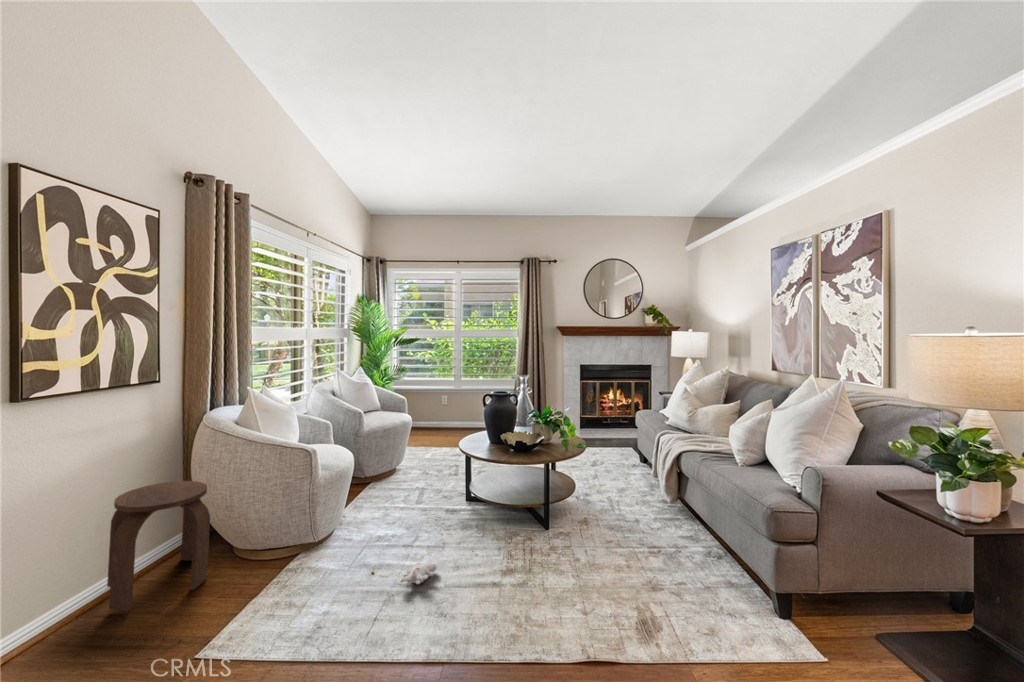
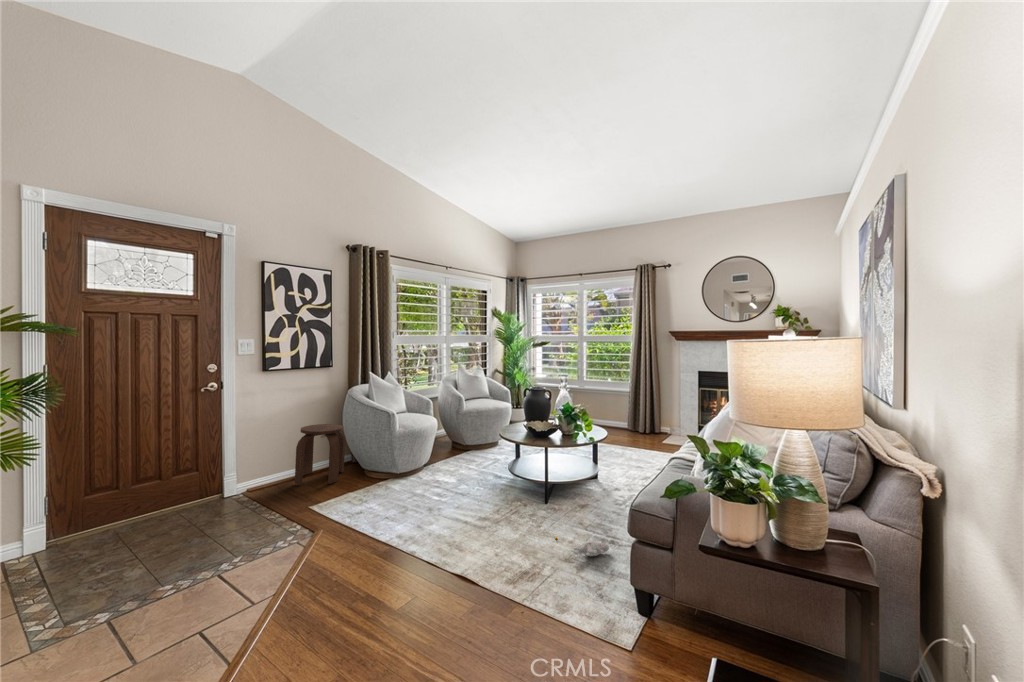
plush toy: present [372,564,437,587] -> present [555,537,609,556]

